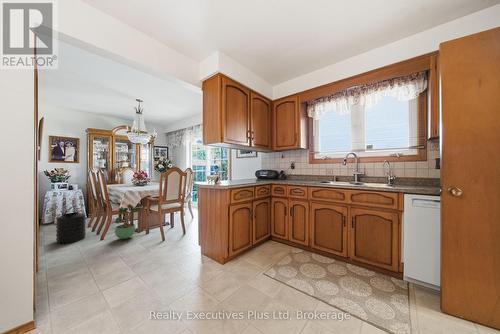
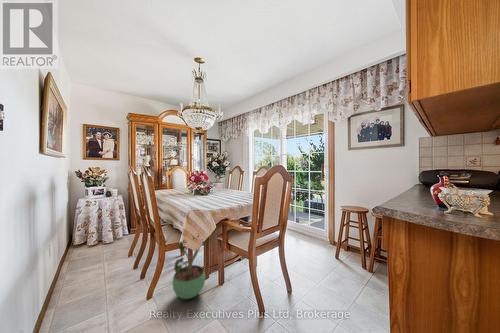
trash can: present [56,205,86,244] -> none [78,230,125,304]

